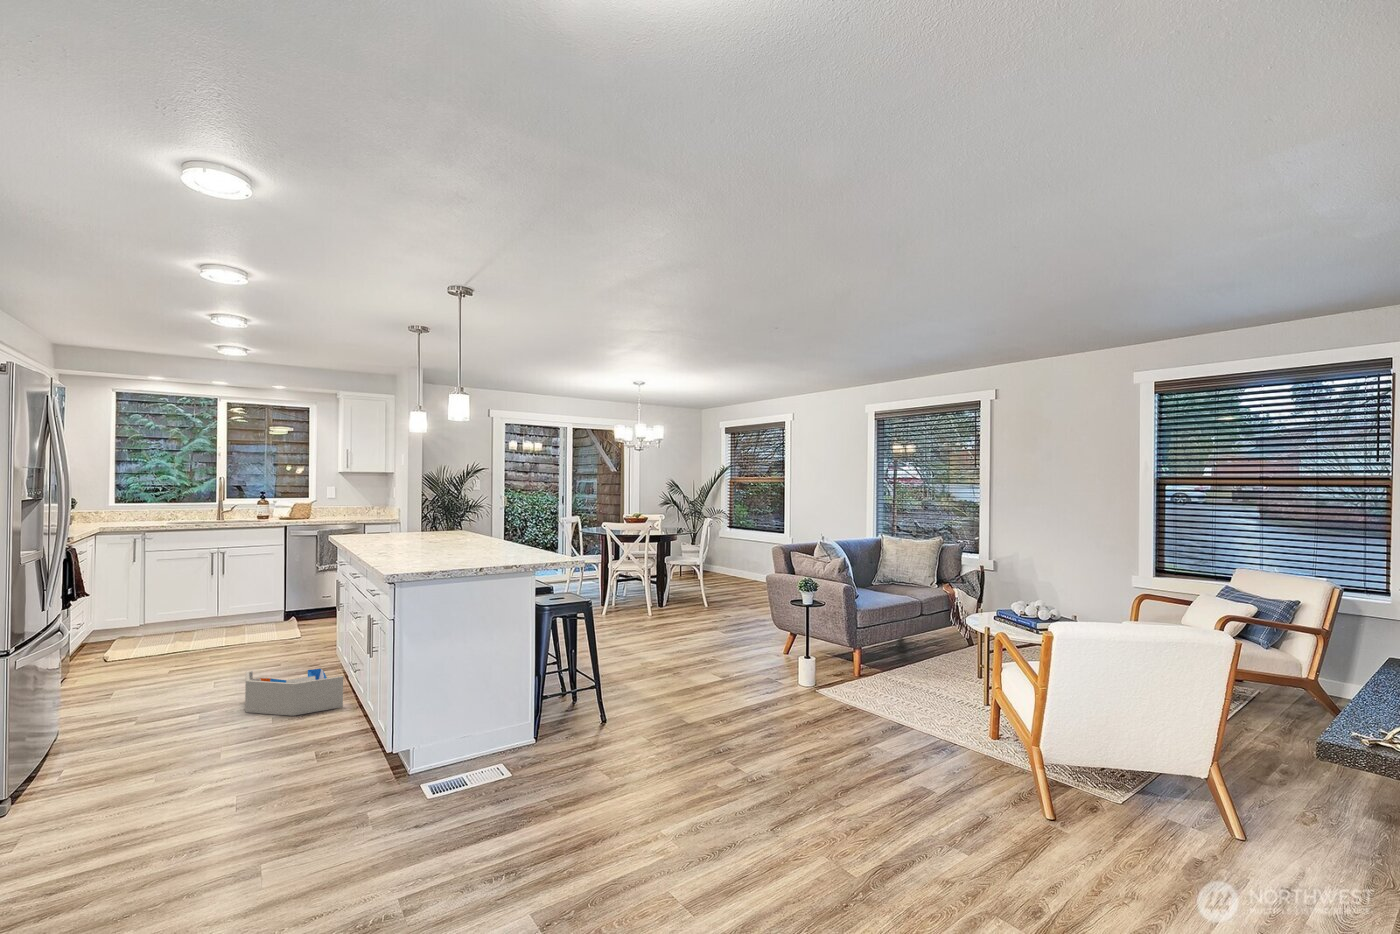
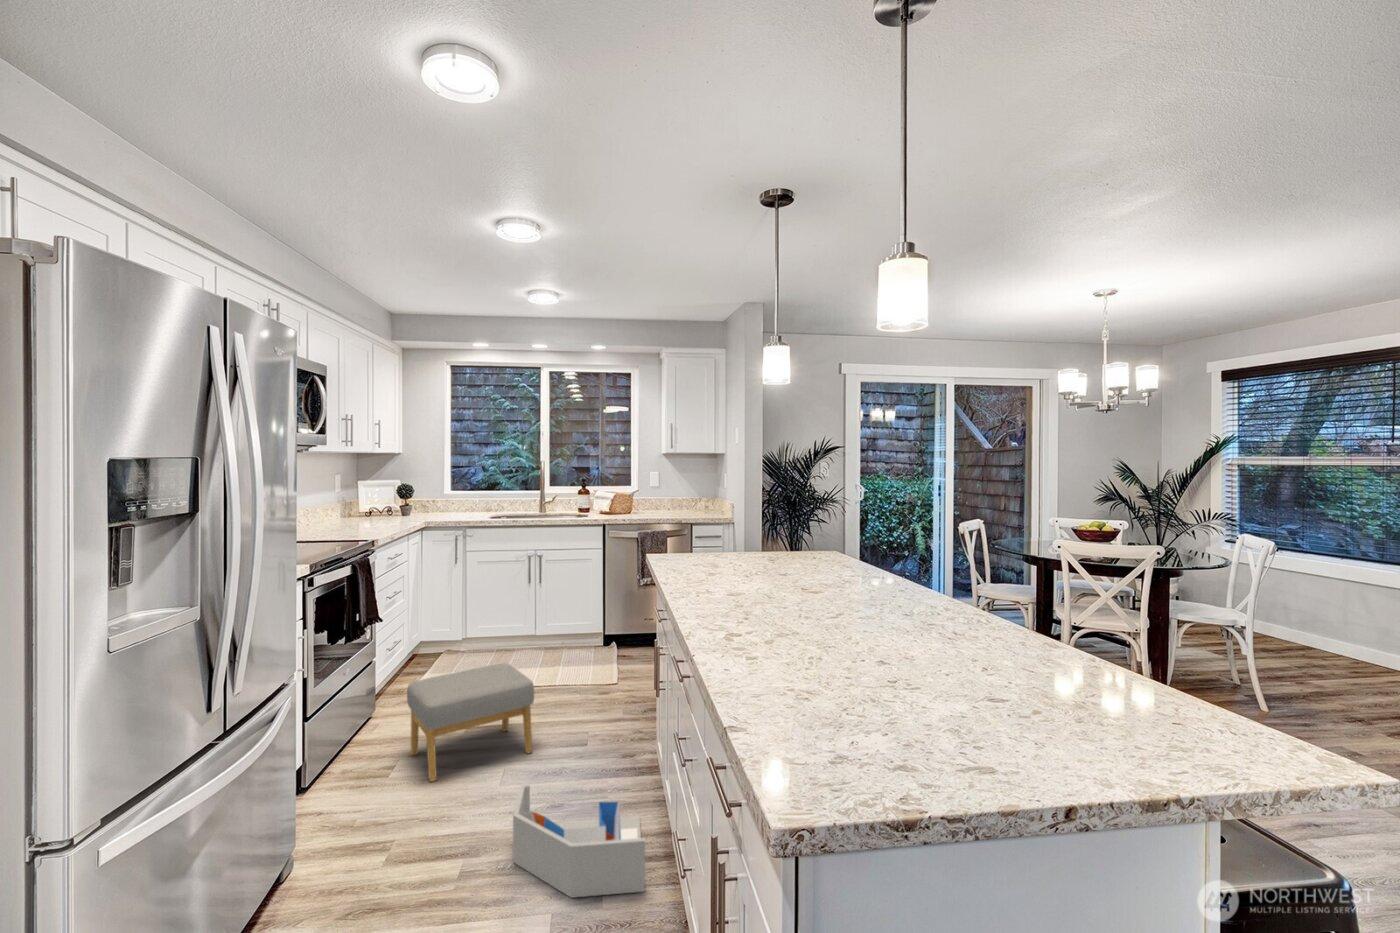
footstool: none [126,618,242,696] -> present [407,663,534,782]

